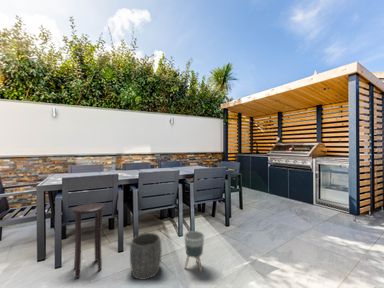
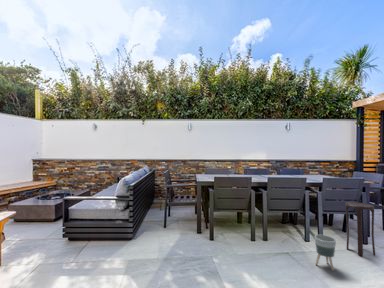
stool: present [71,203,105,278] -> present [345,202,375,256]
woven basket: present [130,233,162,279] -> none [266,229,293,263]

